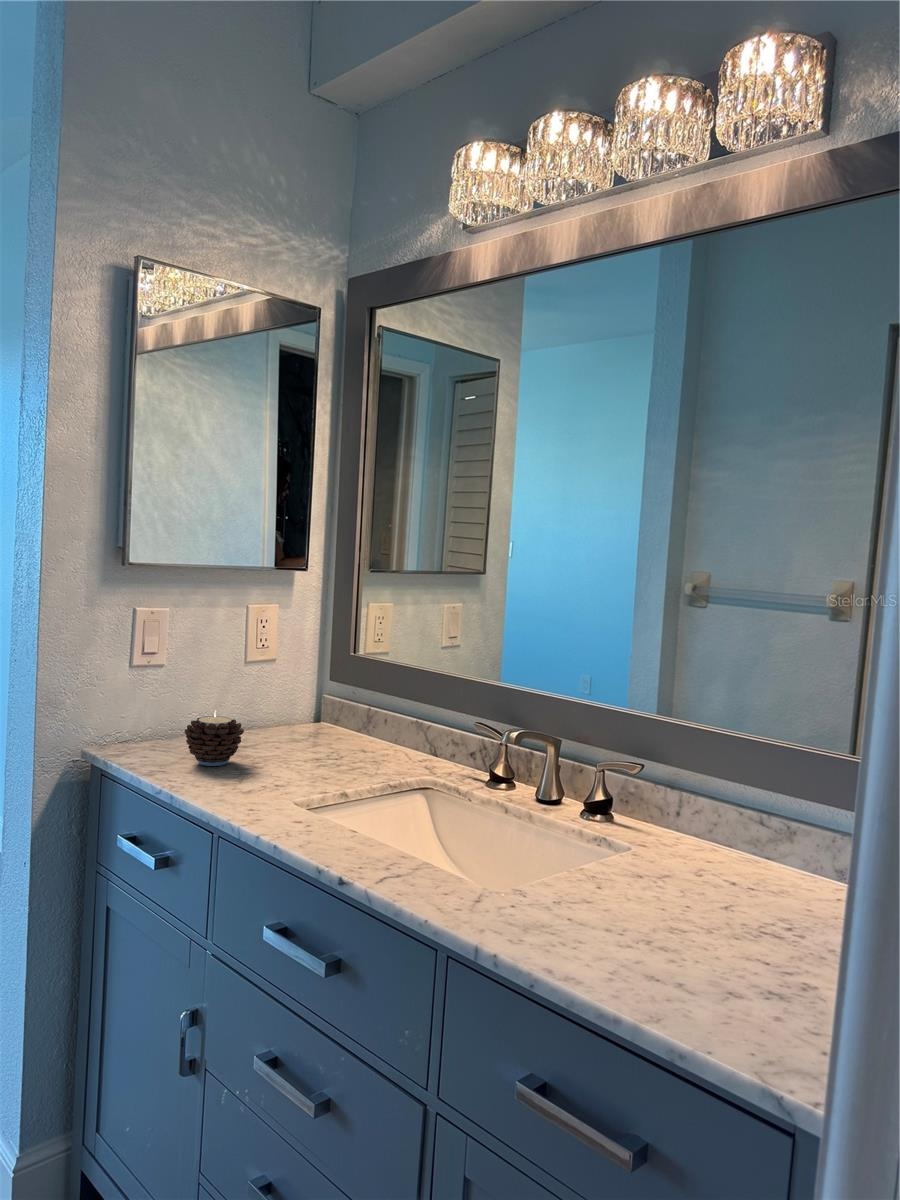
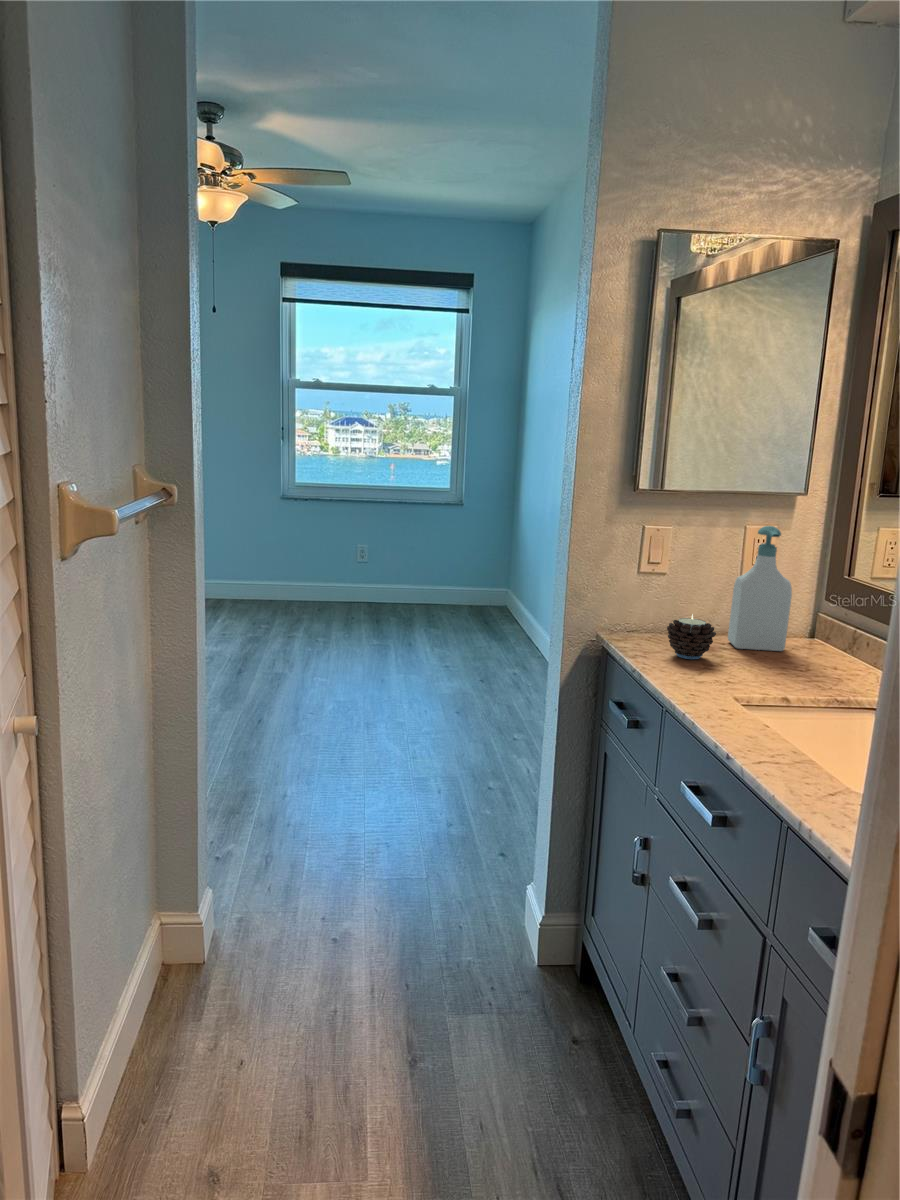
soap bottle: none [242,602,309,744] -> present [728,526,792,651]

